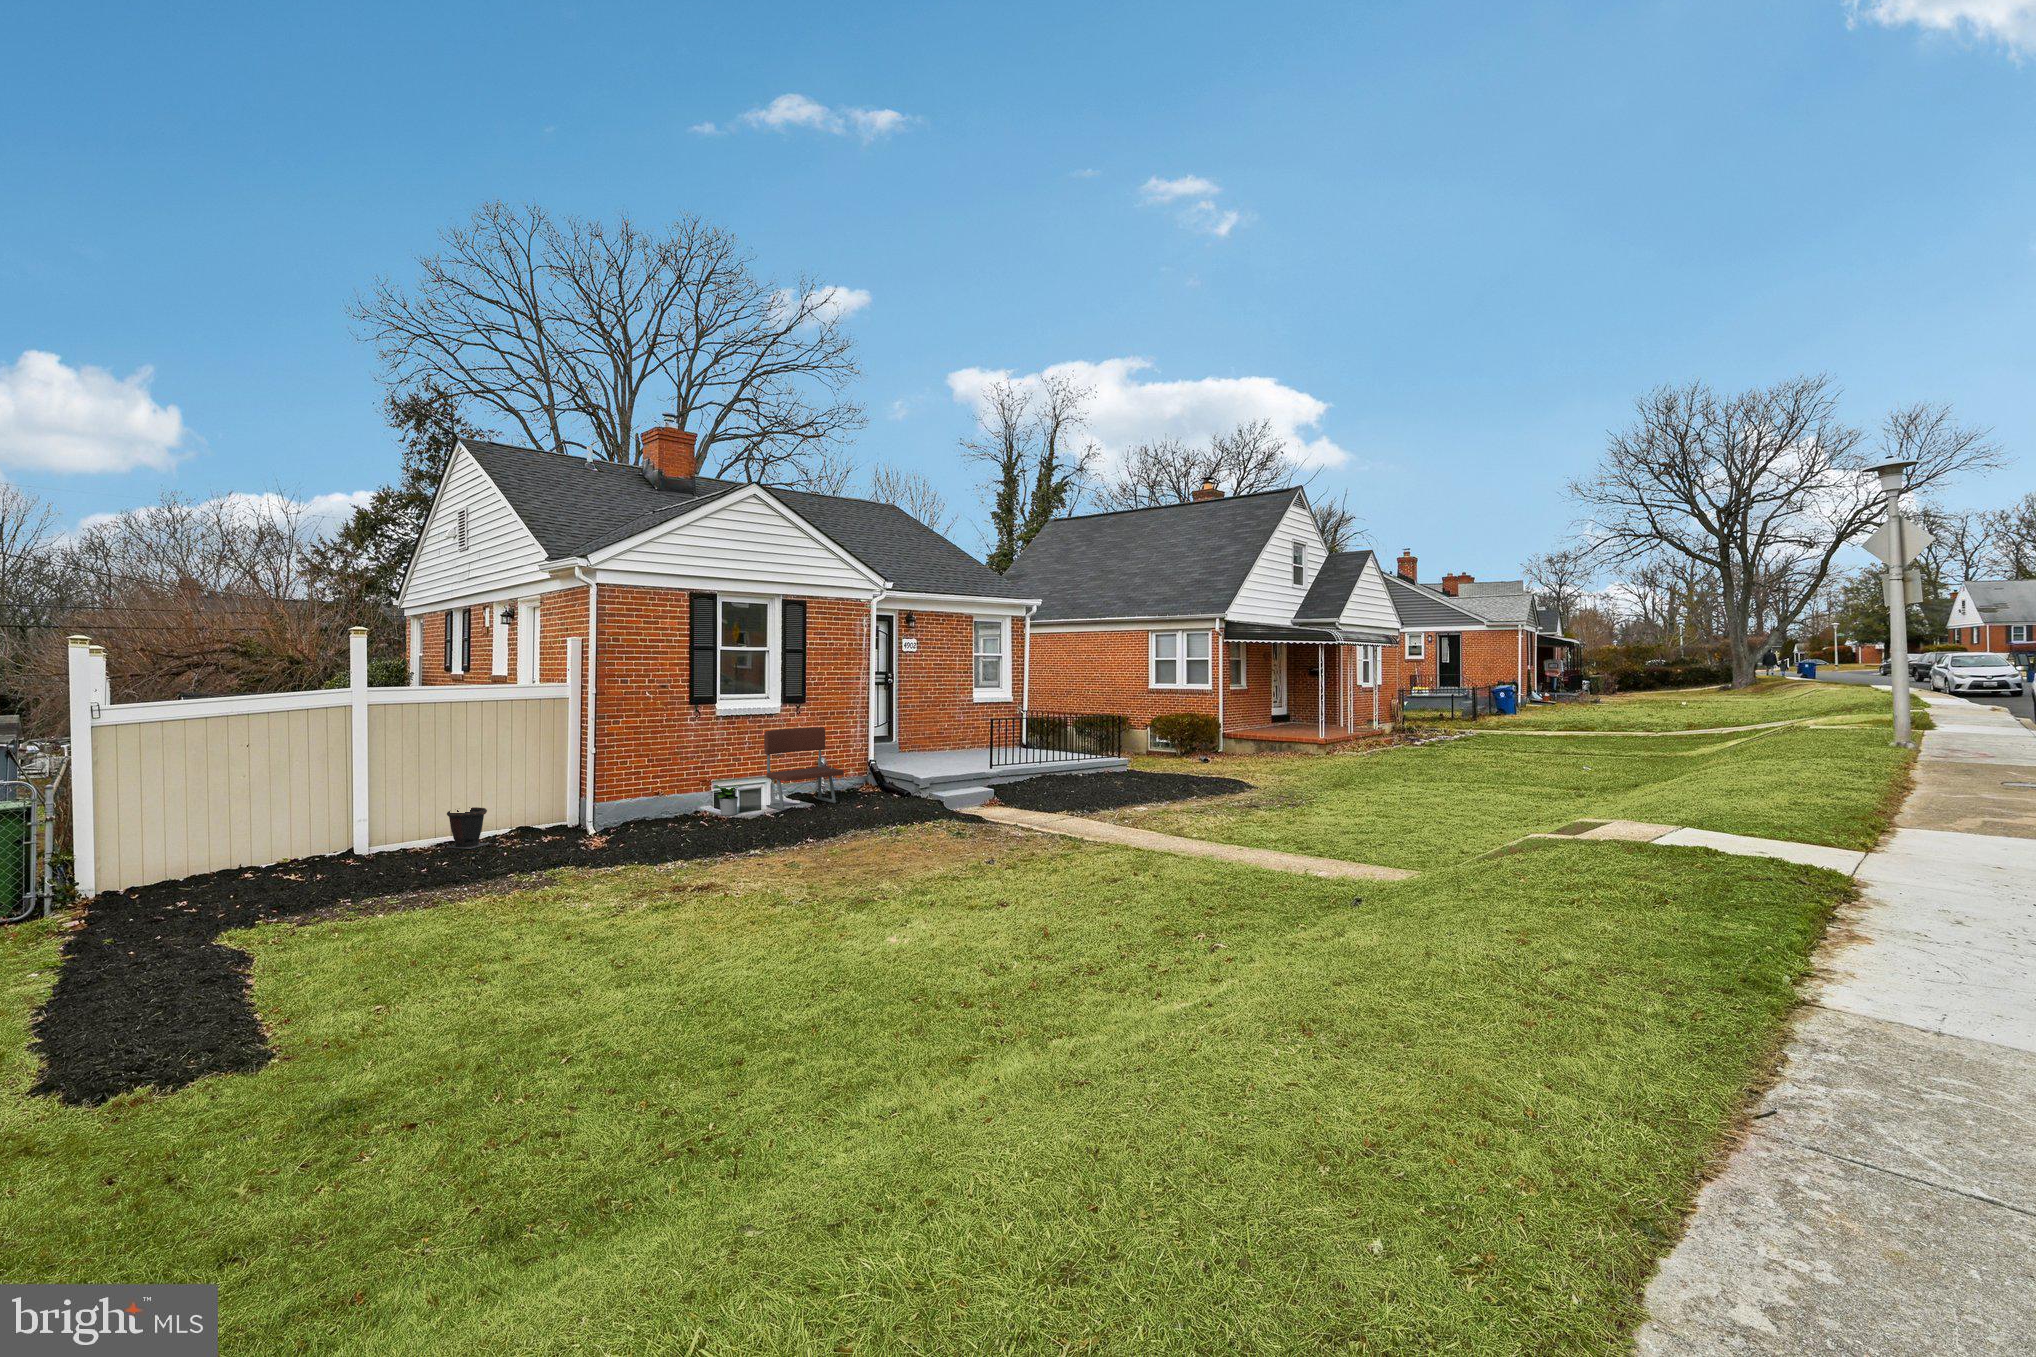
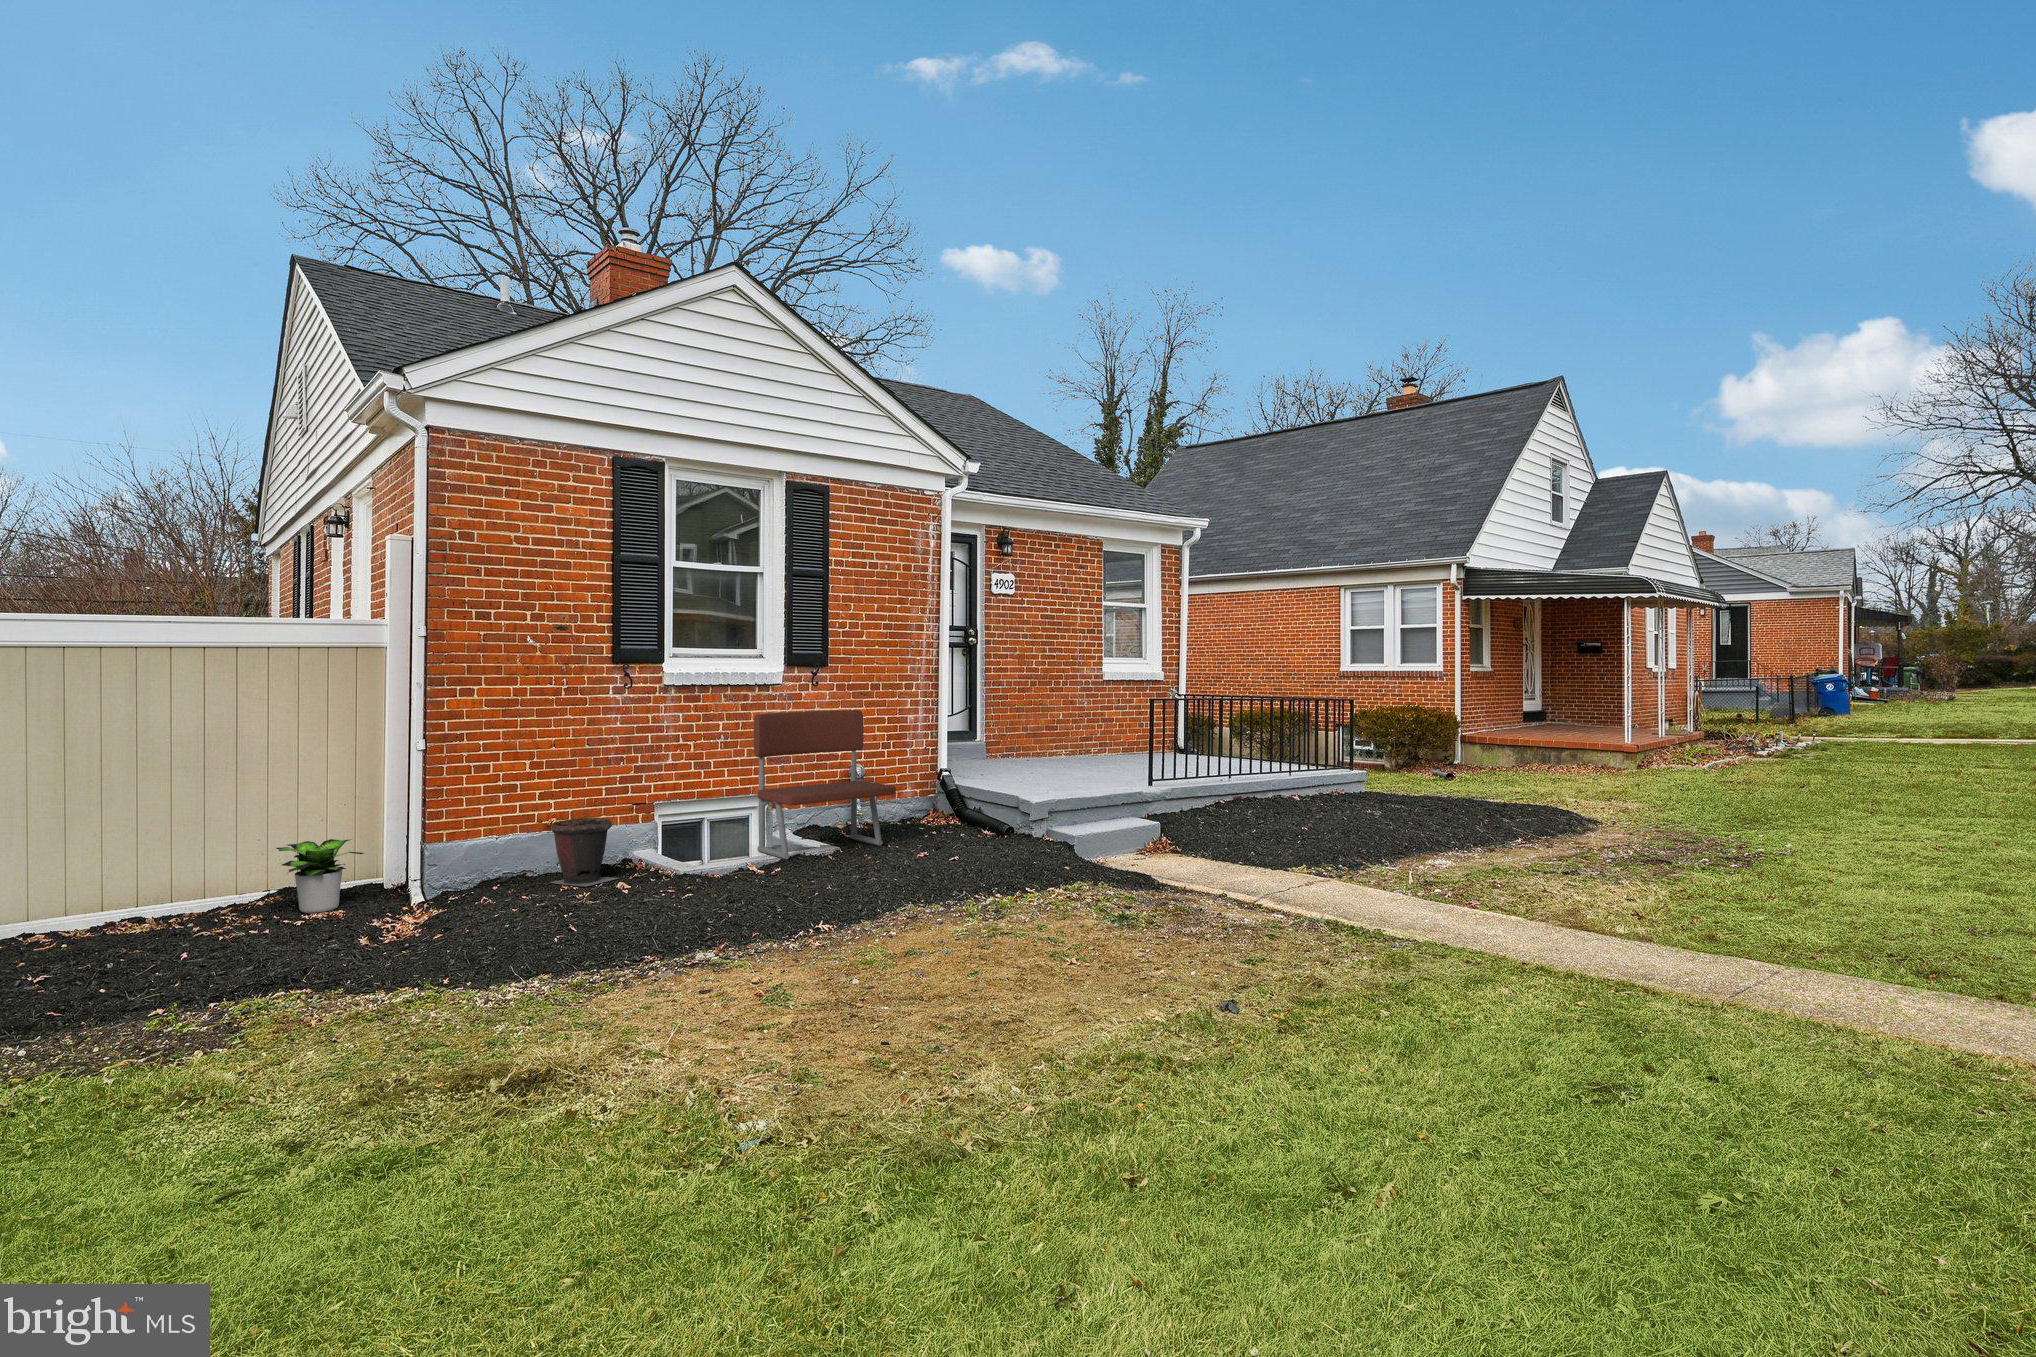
potted plant: present [711,785,742,816] -> present [276,839,364,913]
bucket: present [447,807,491,849] -> present [550,818,619,887]

